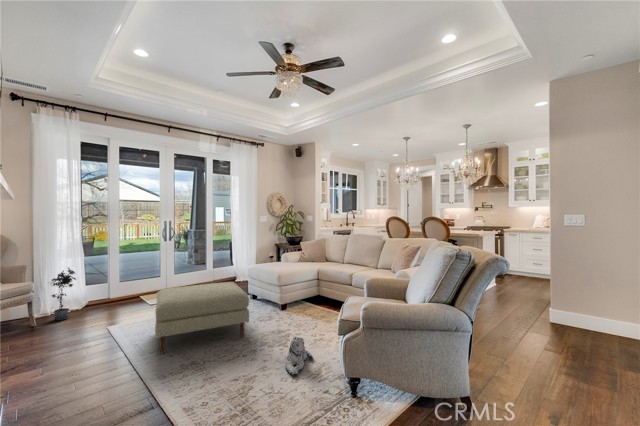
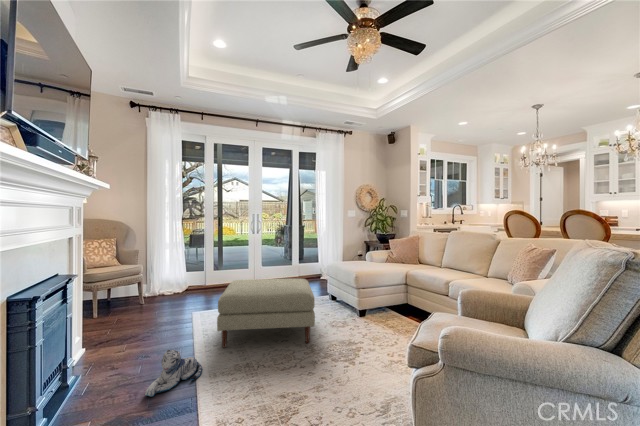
potted plant: present [52,268,76,320] -> none [153,254,176,301]
plush toy: present [285,337,313,375] -> present [145,350,203,396]

